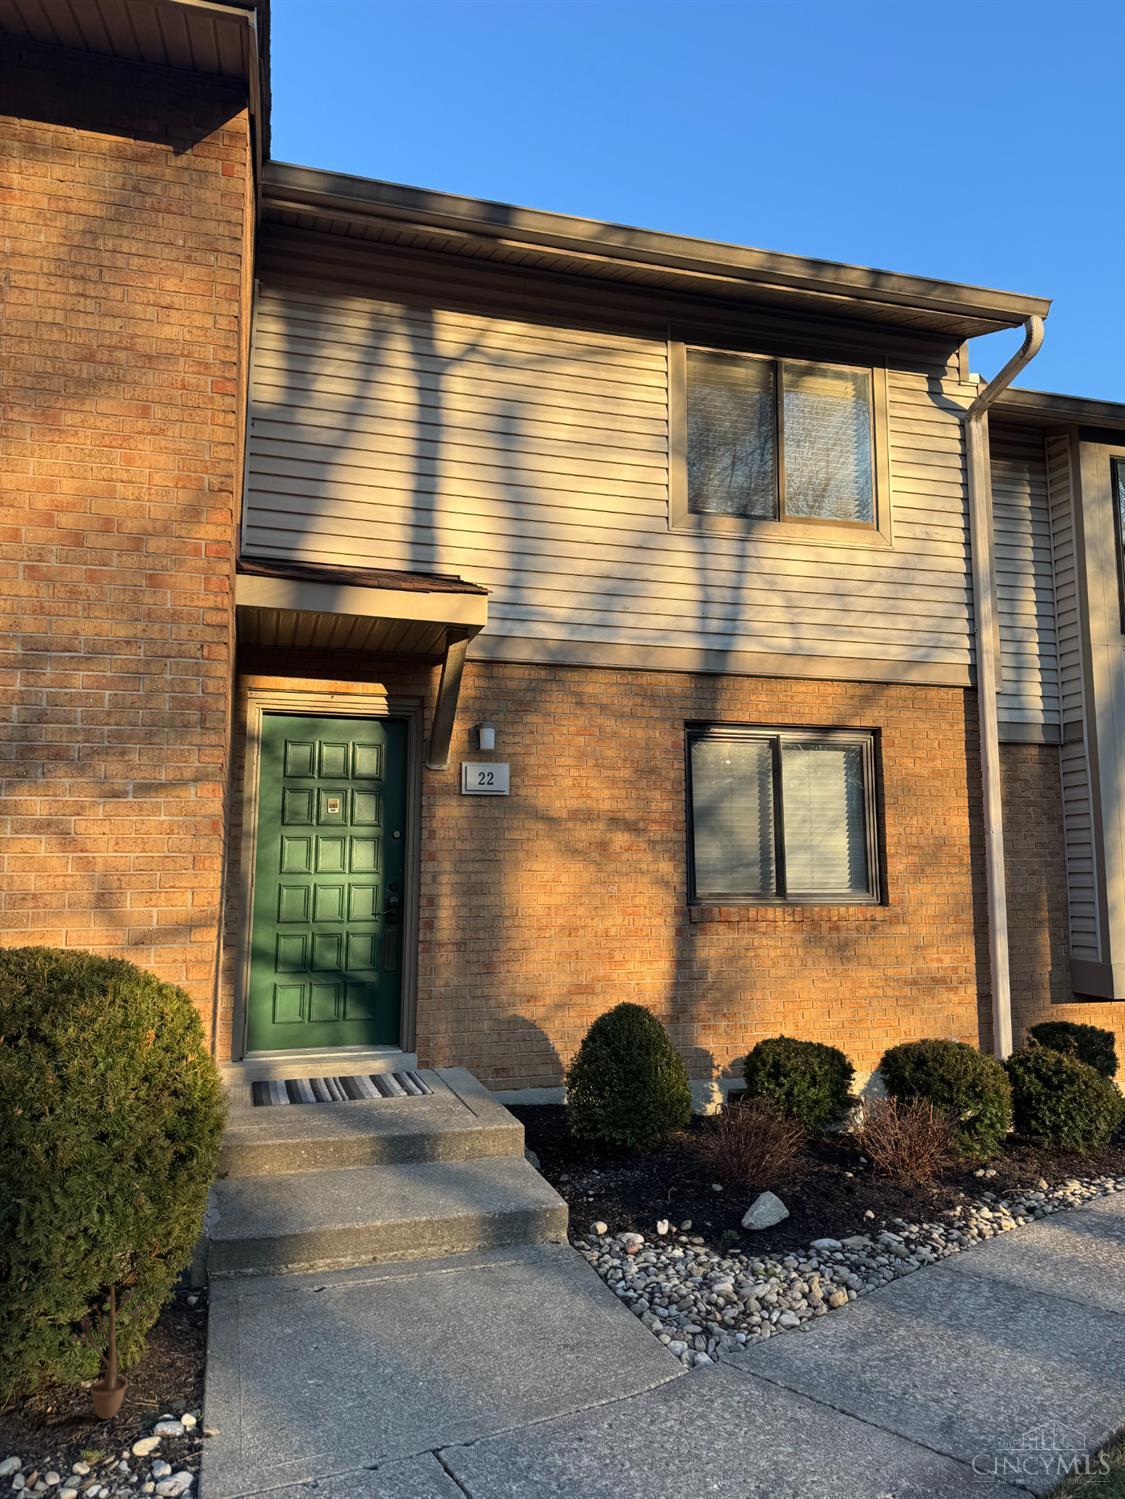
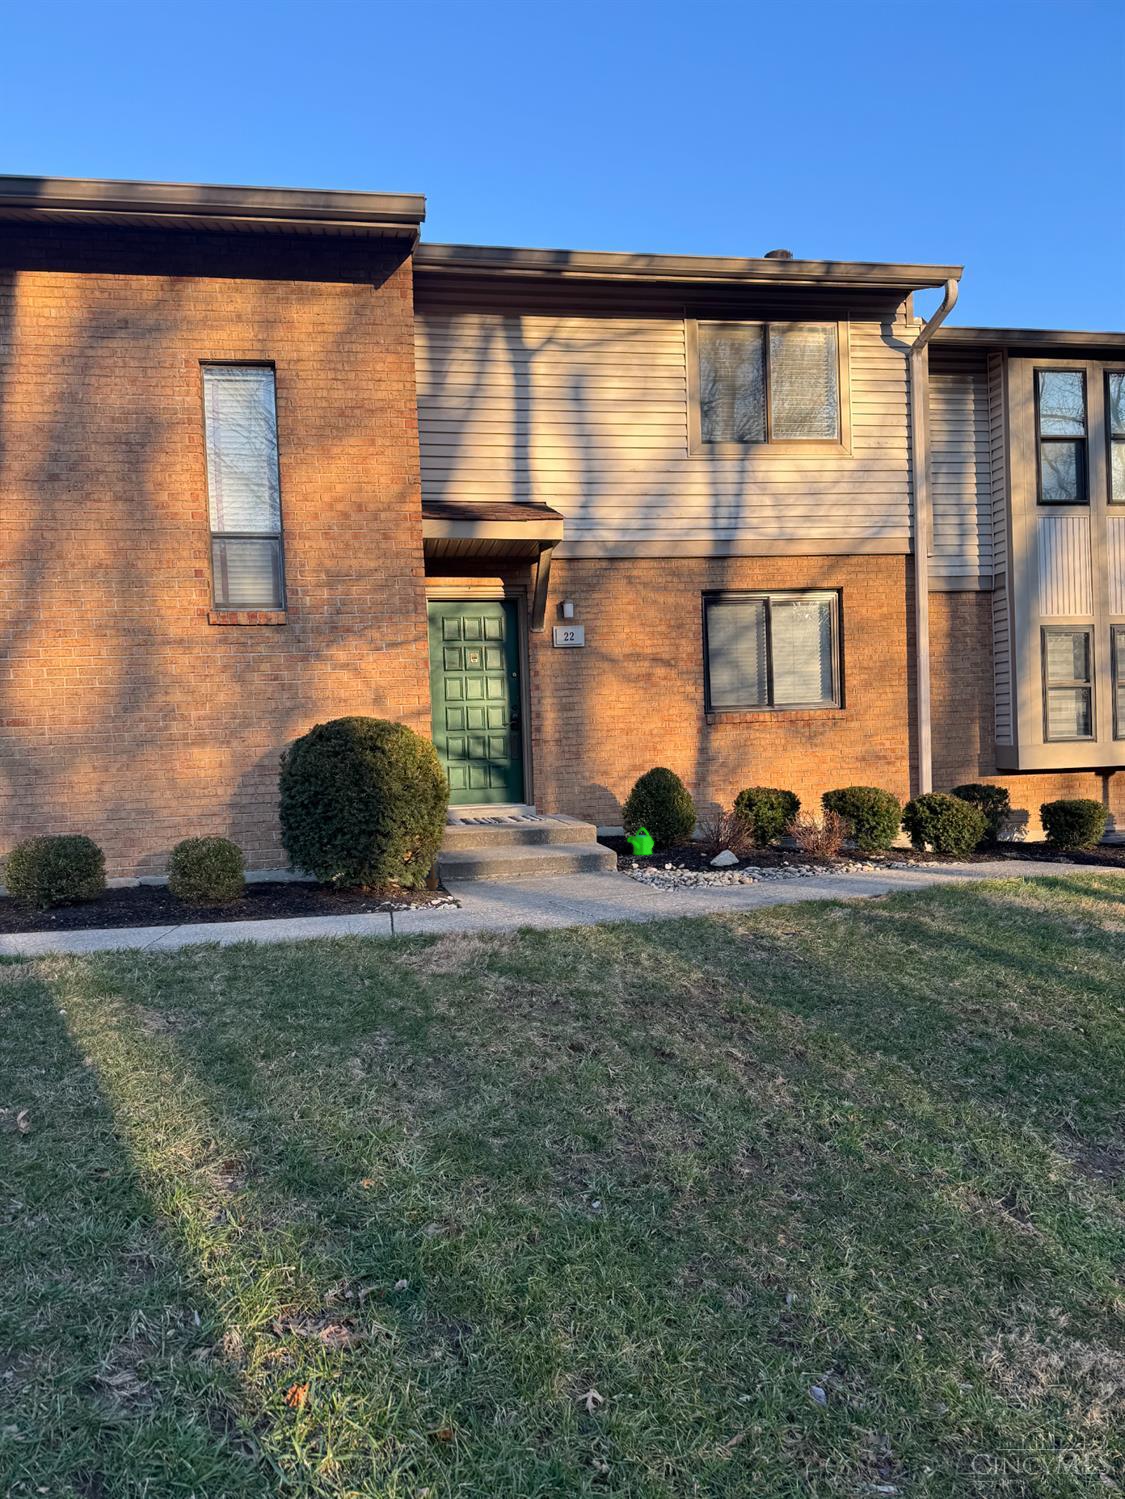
watering can: none [578,1120,622,1175] -> present [628,827,654,855]

